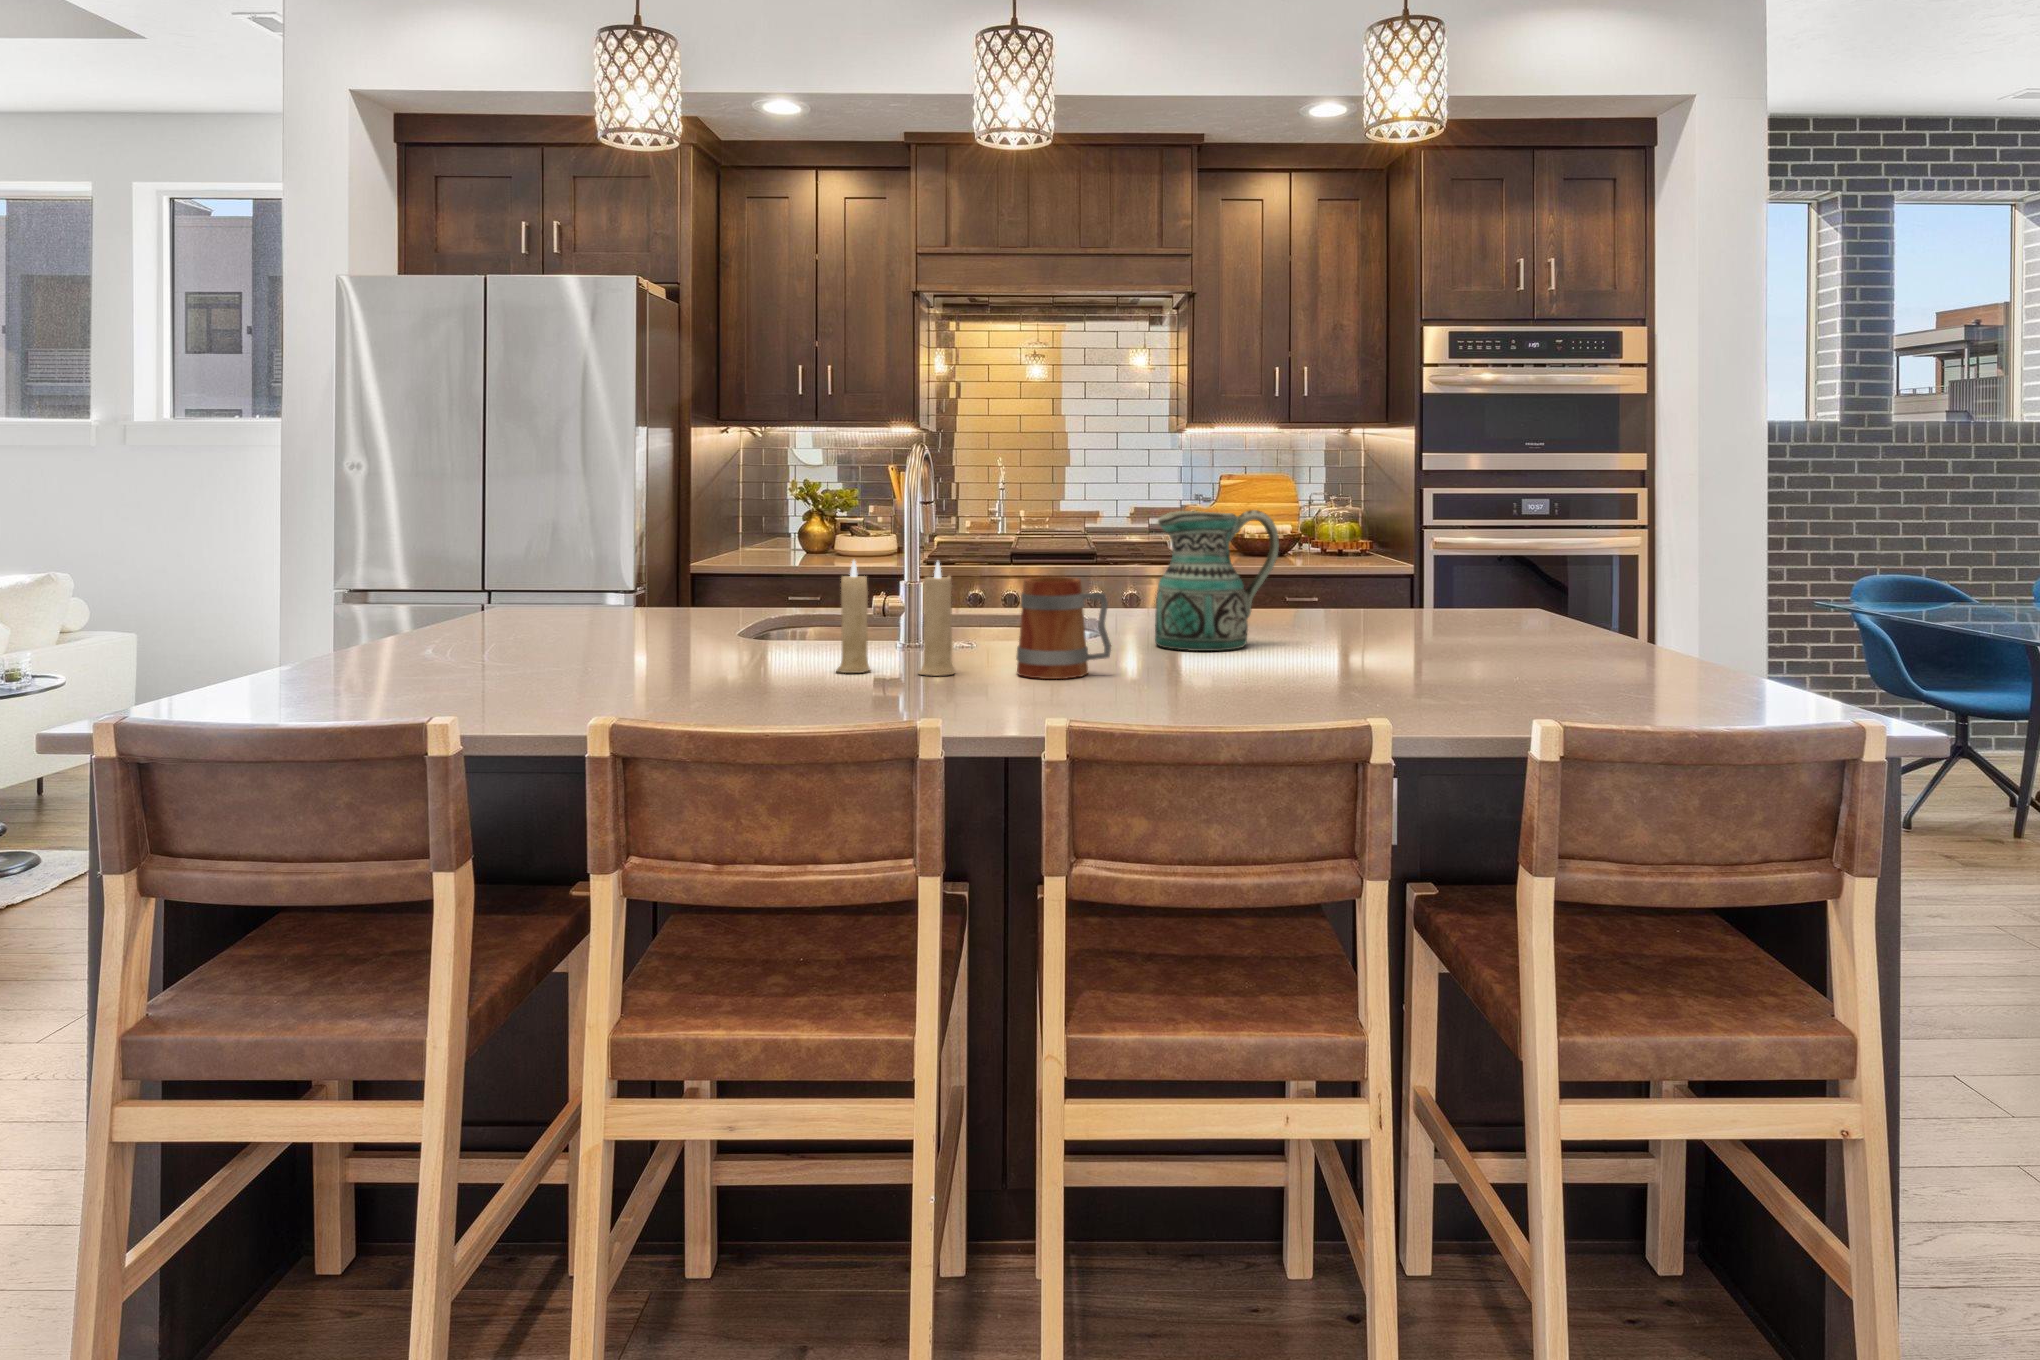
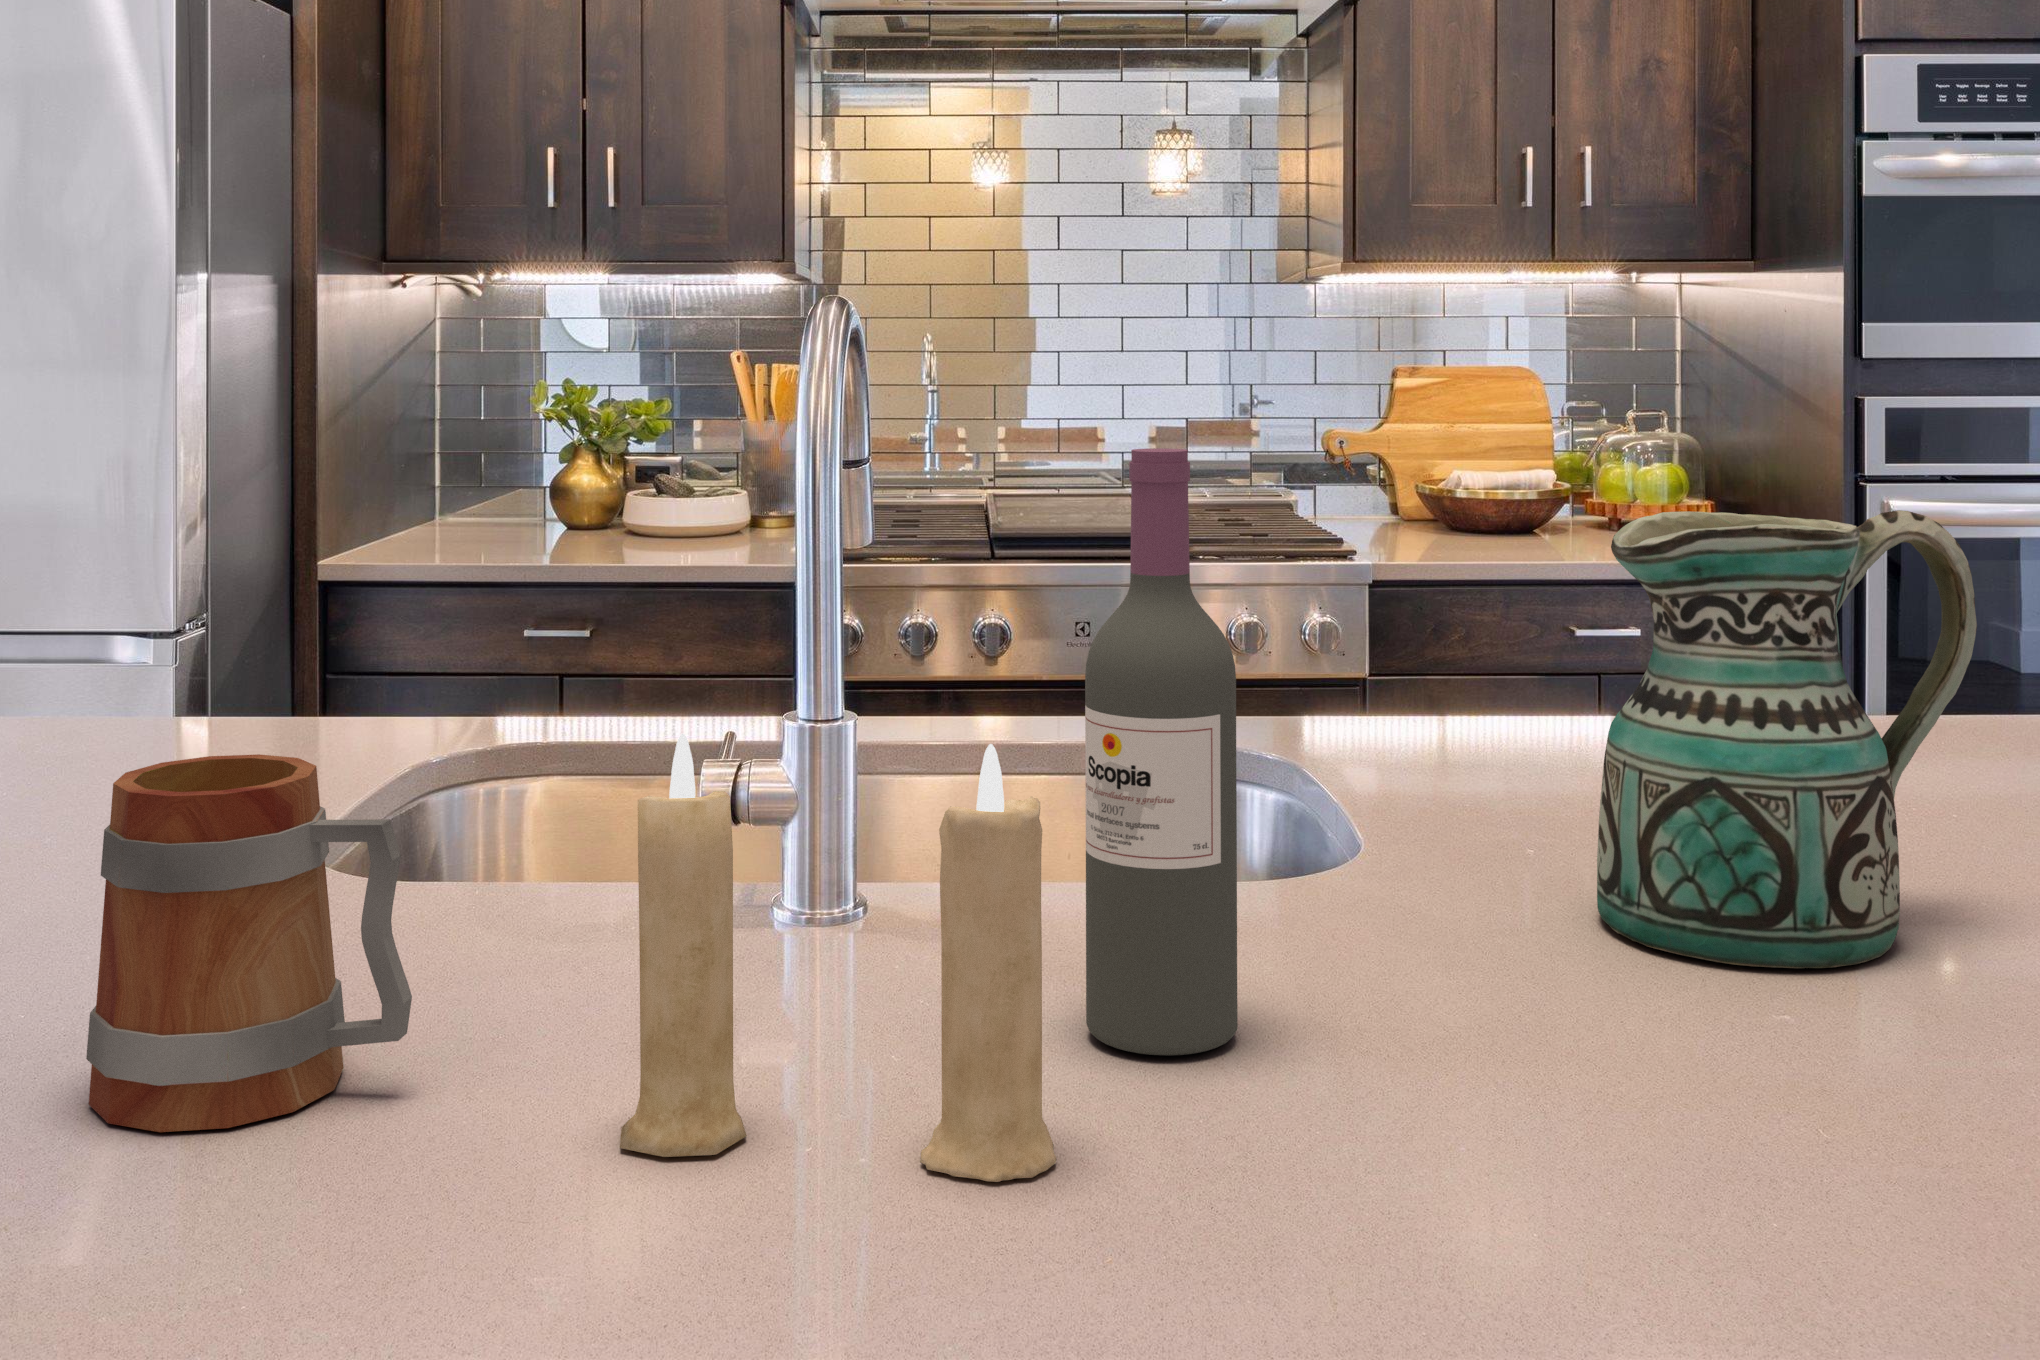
wine bottle: none [975,485,1020,662] -> present [1085,448,1238,1055]
mug: present [1016,577,1111,679] -> present [86,754,412,1132]

